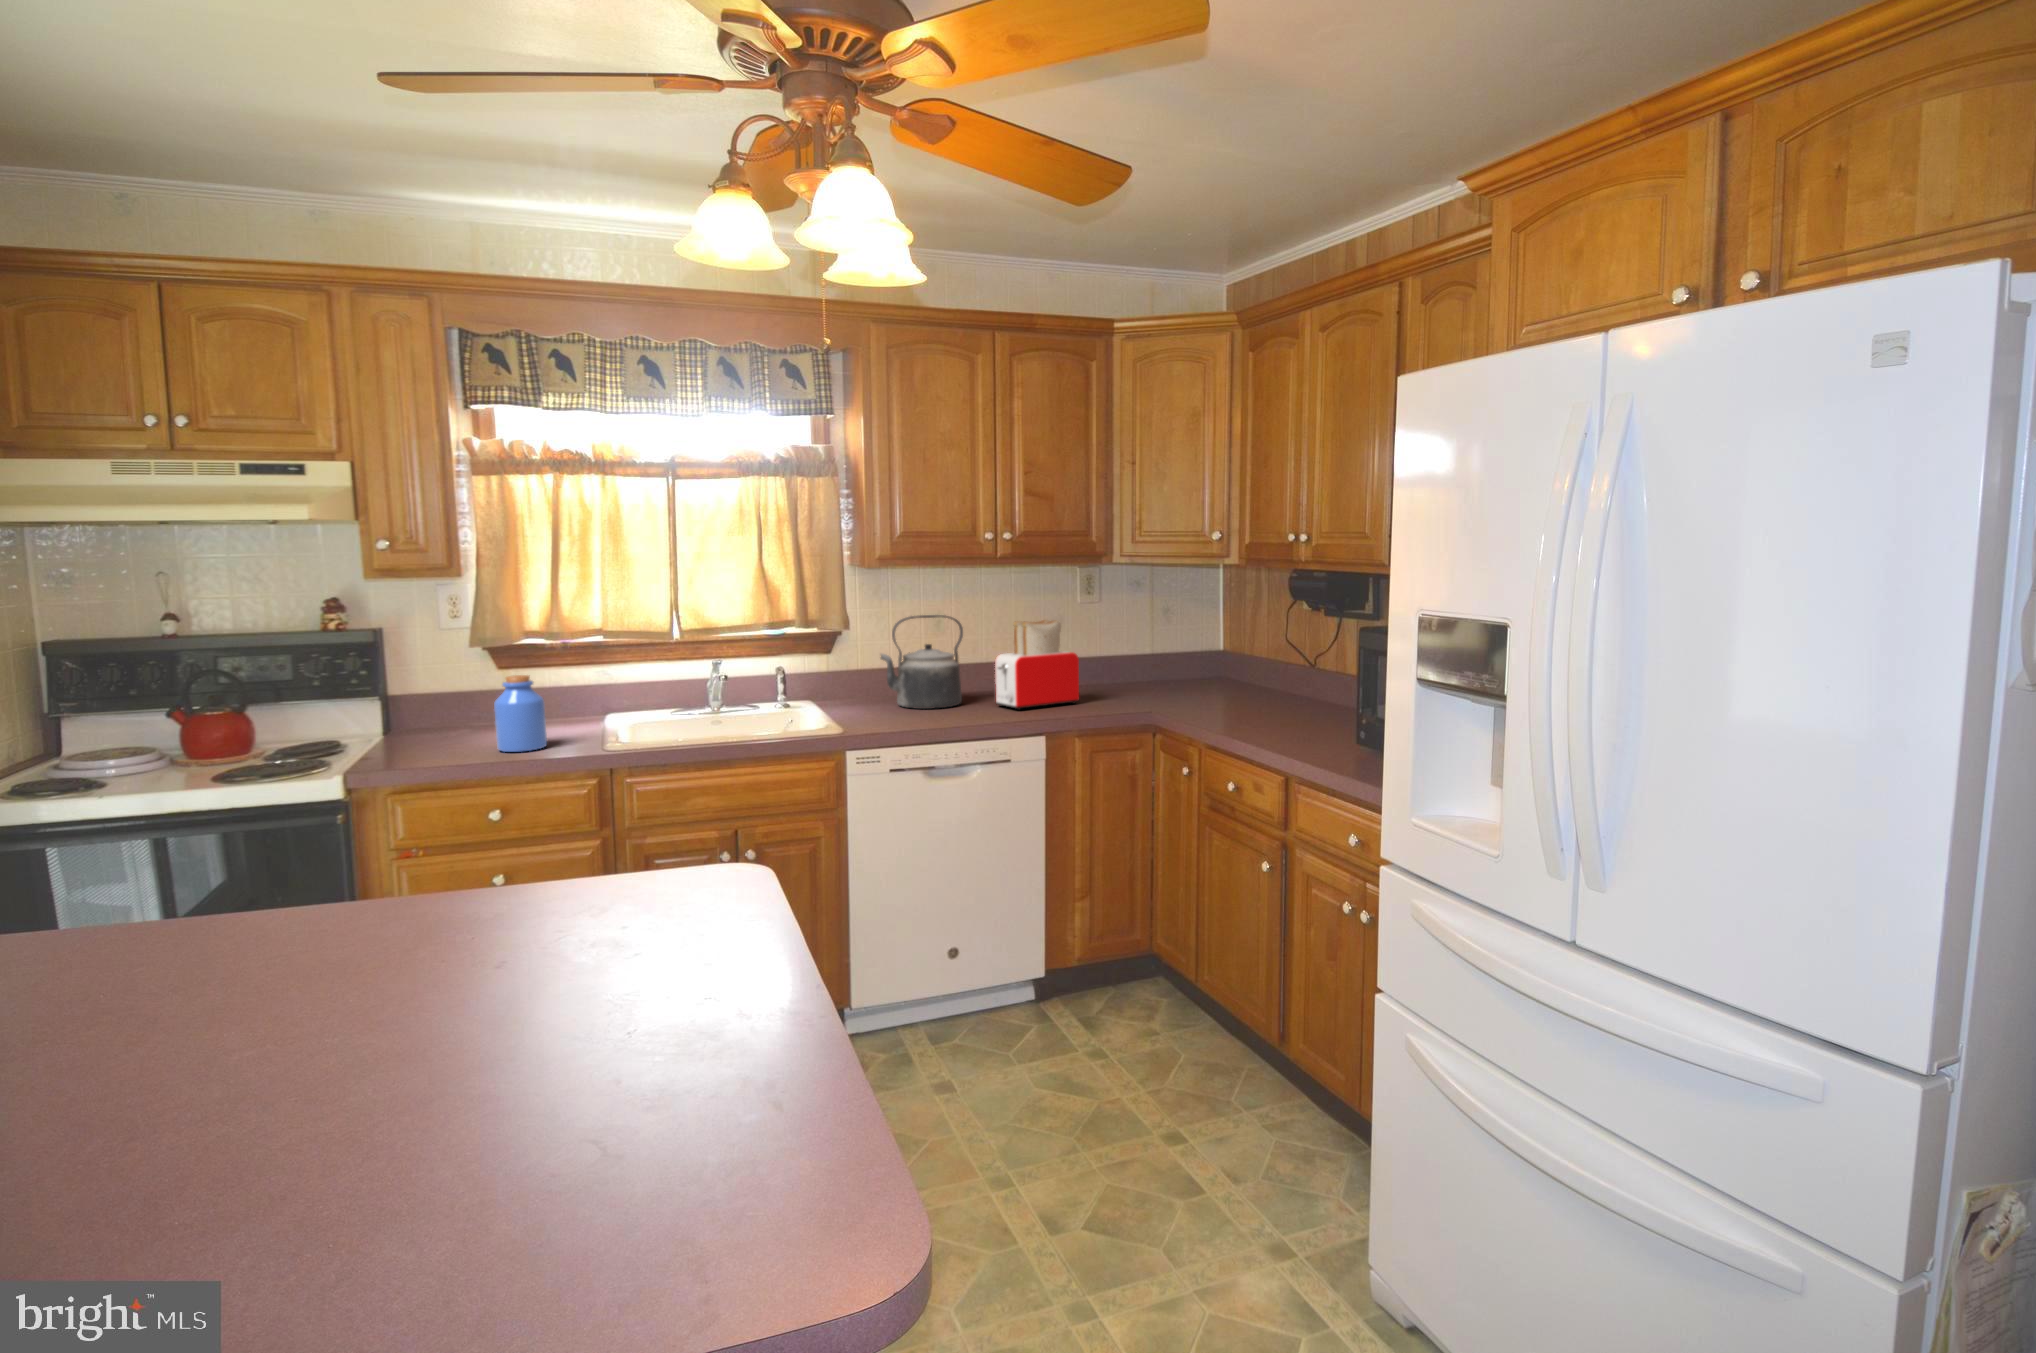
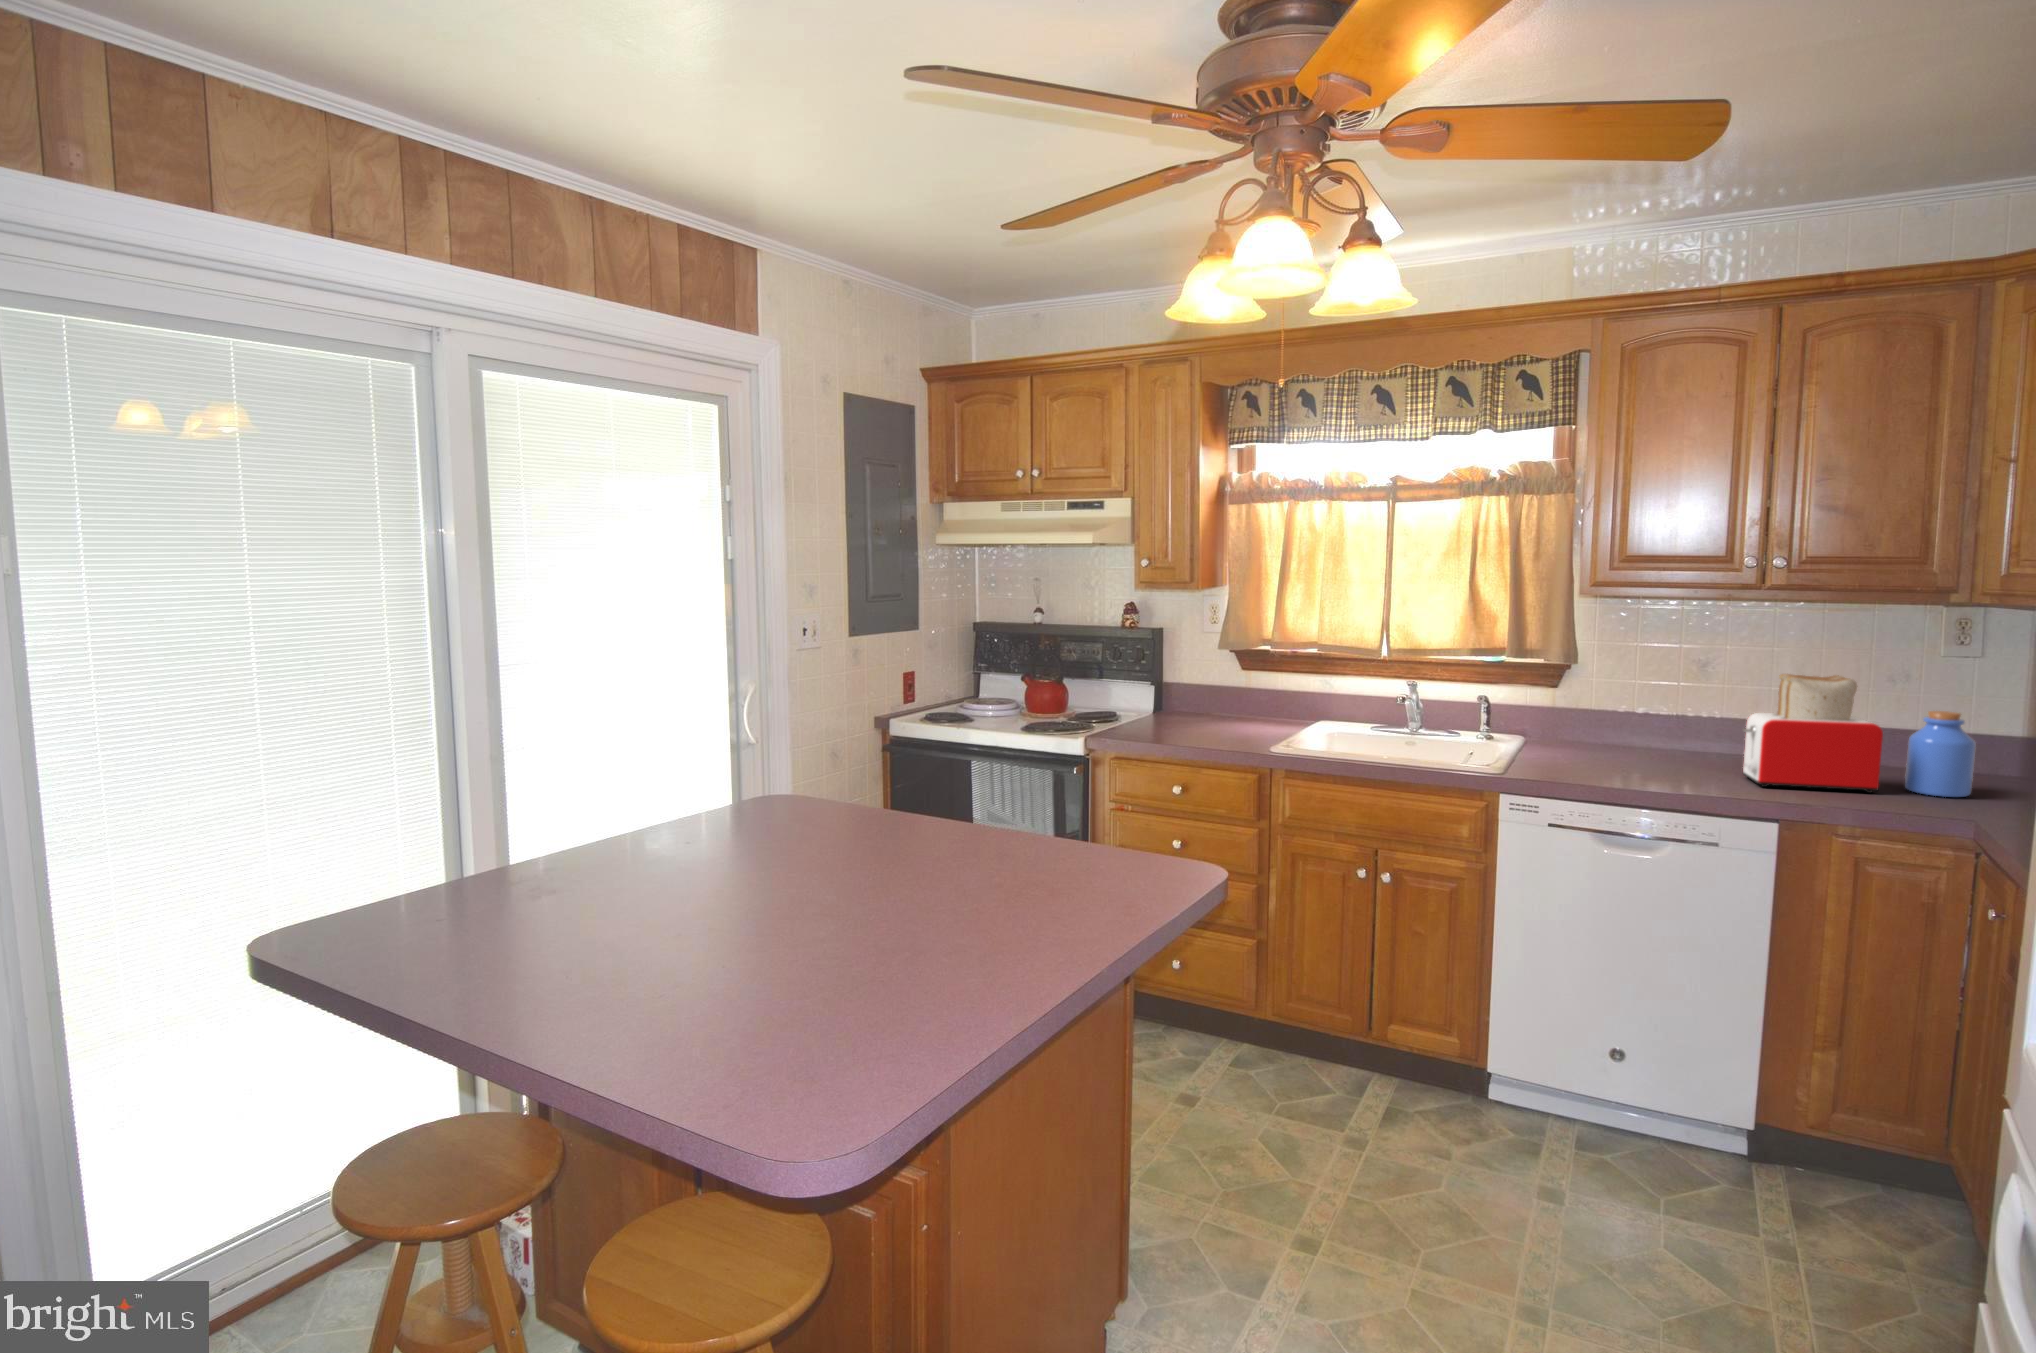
kettle: present [881,615,963,709] -> none [1597,655,1717,768]
jar: present [494,675,547,752] -> present [1905,711,1976,797]

